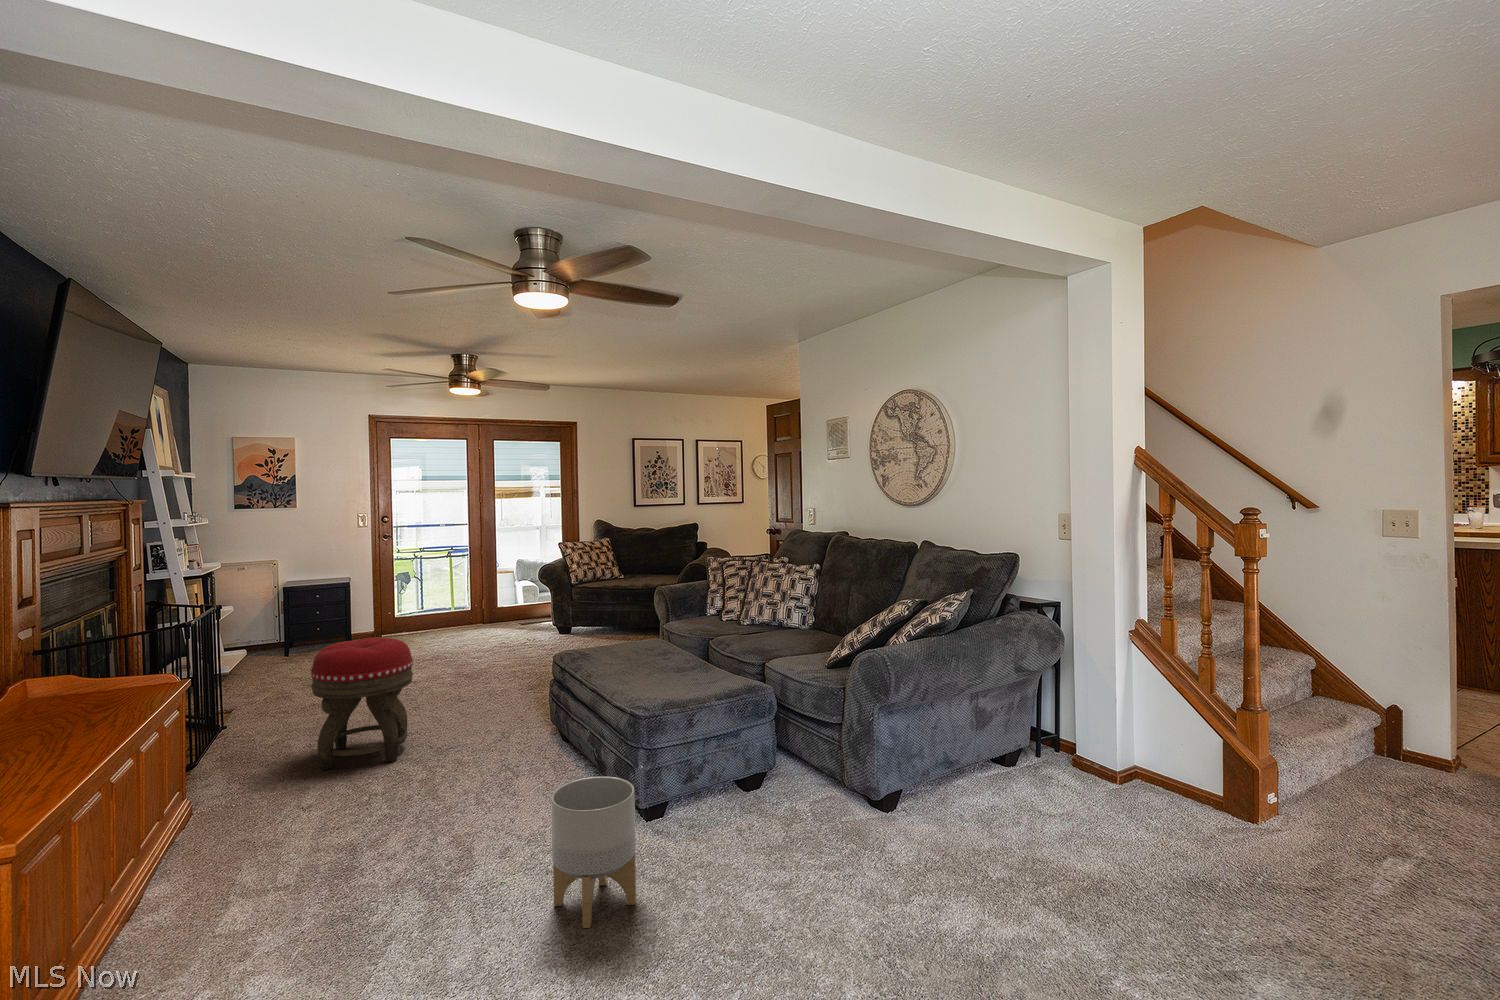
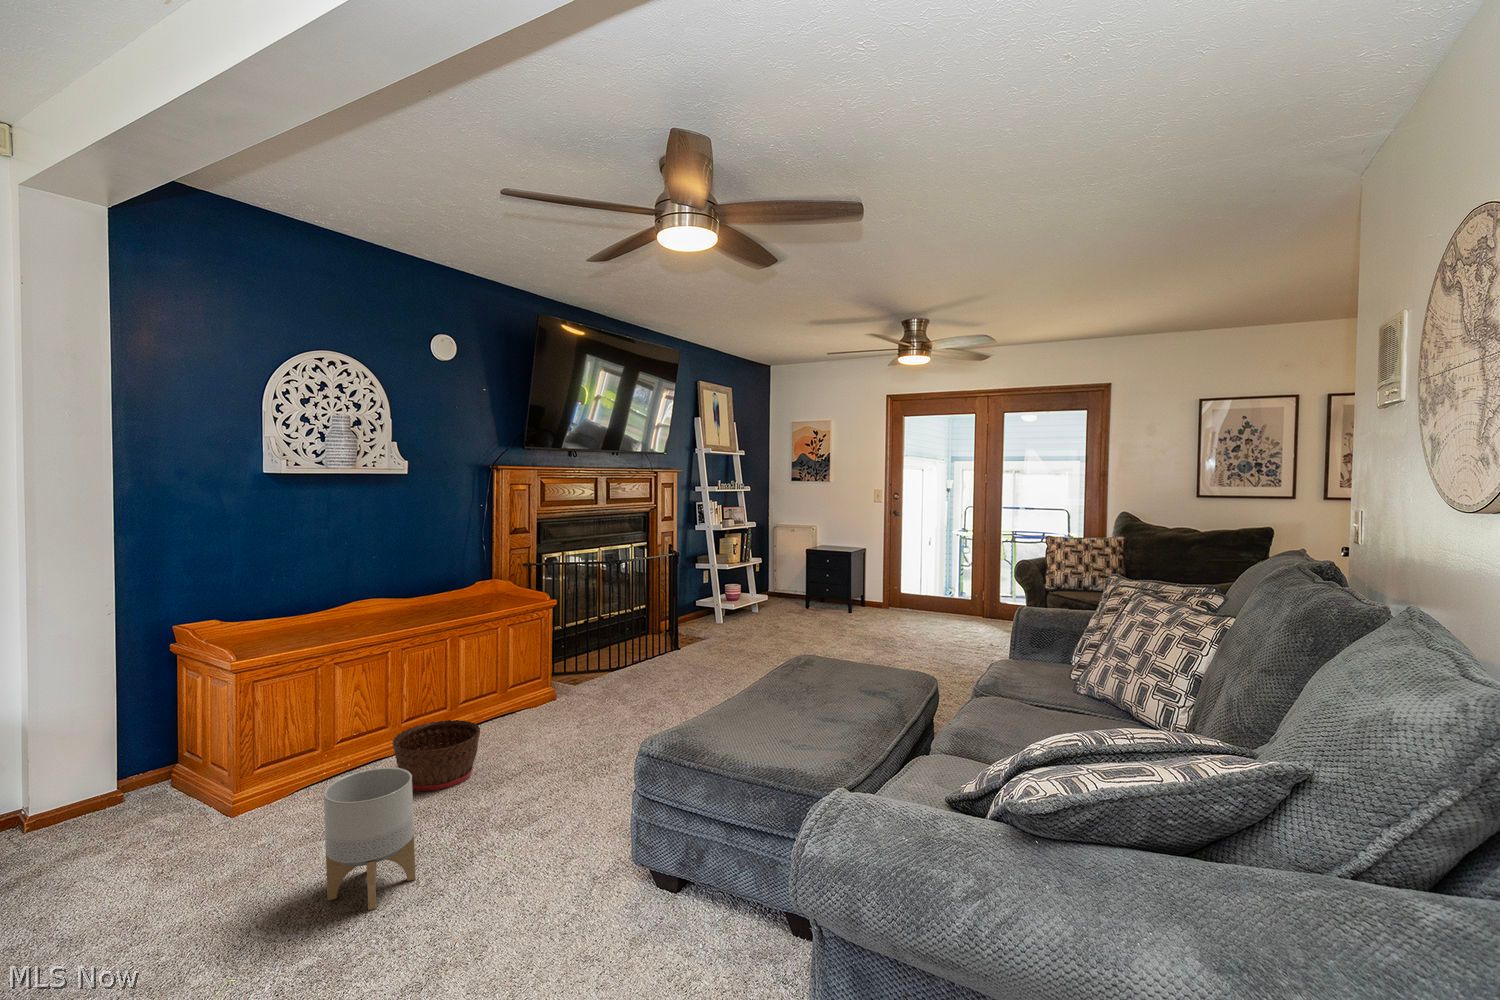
footstool: present [311,637,413,770] -> none [593,601,672,711]
basket: none [314,791,431,889] -> present [392,720,480,791]

